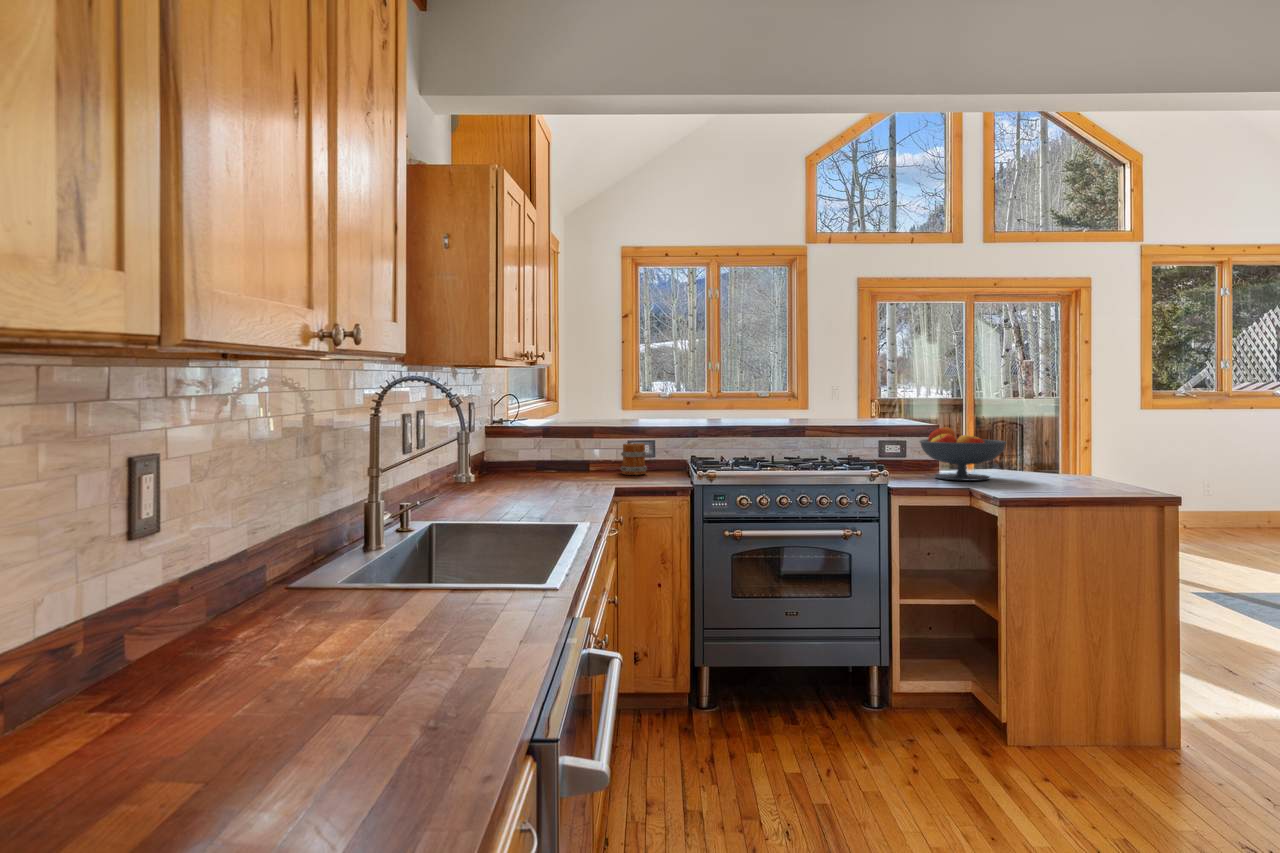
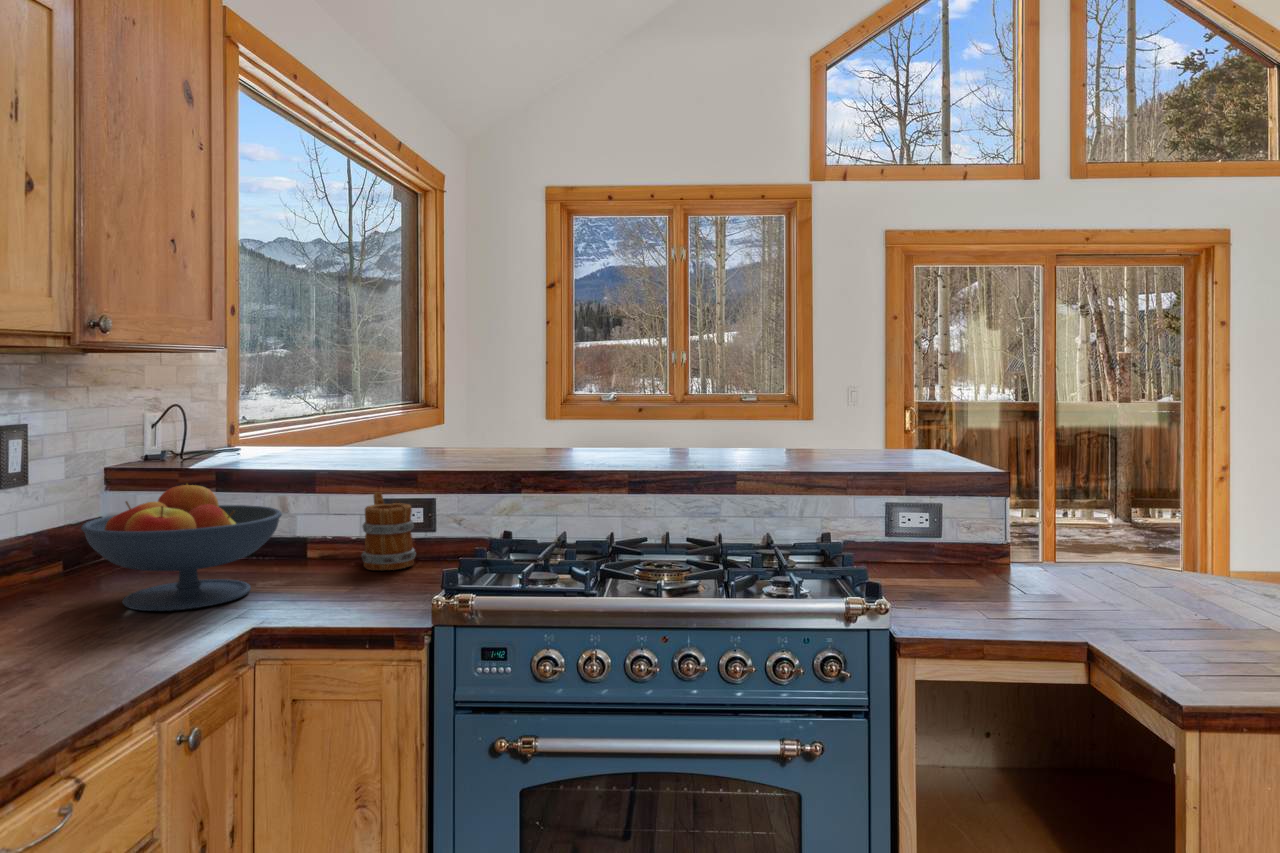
fruit bowl: present [920,427,1006,481] -> present [81,483,282,611]

